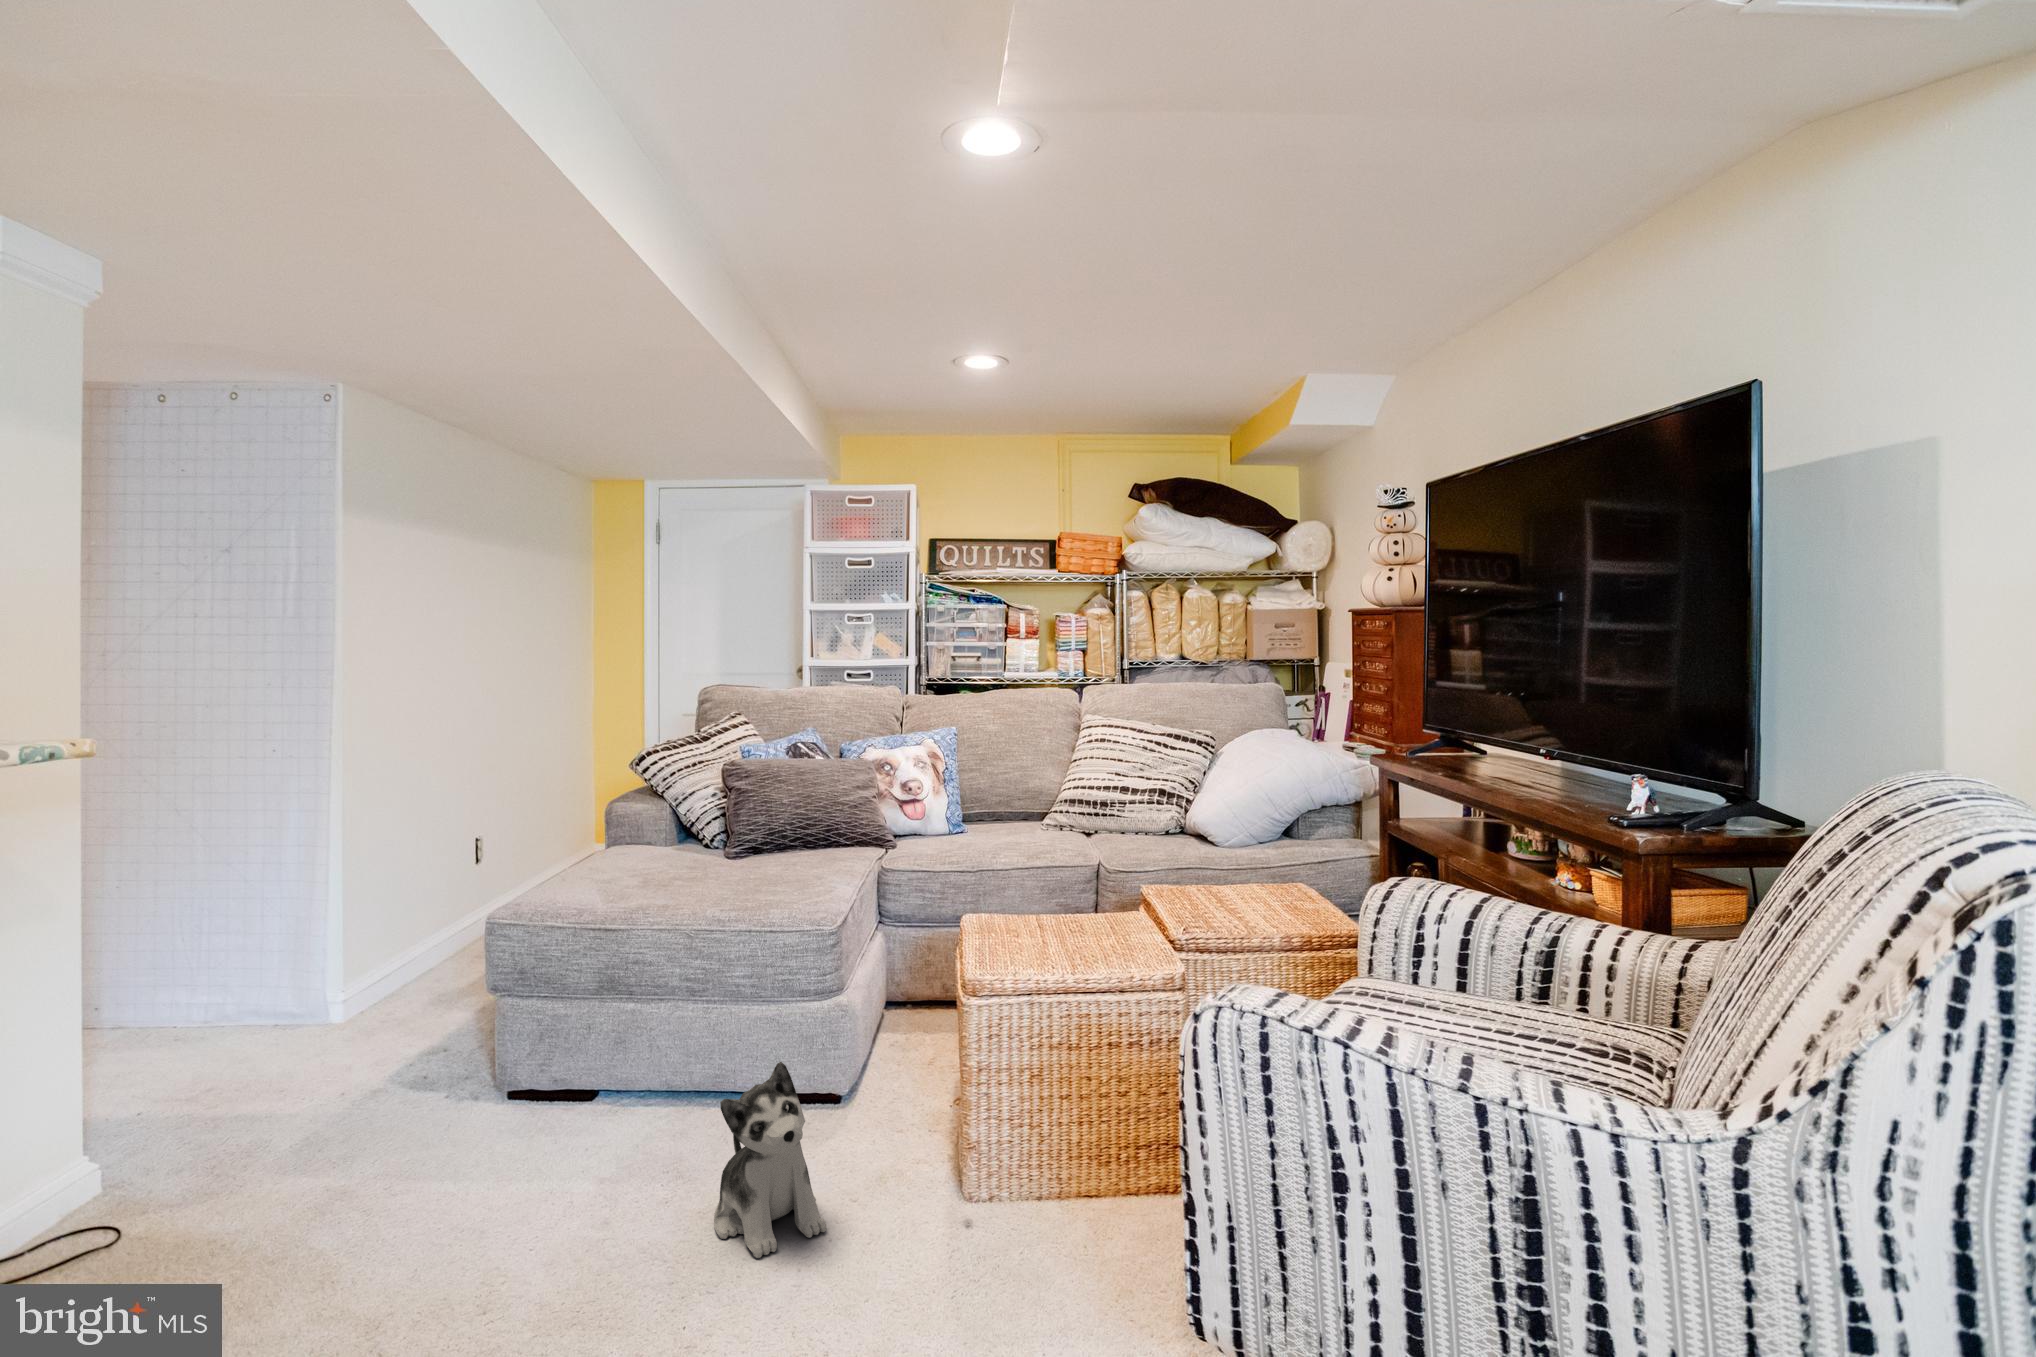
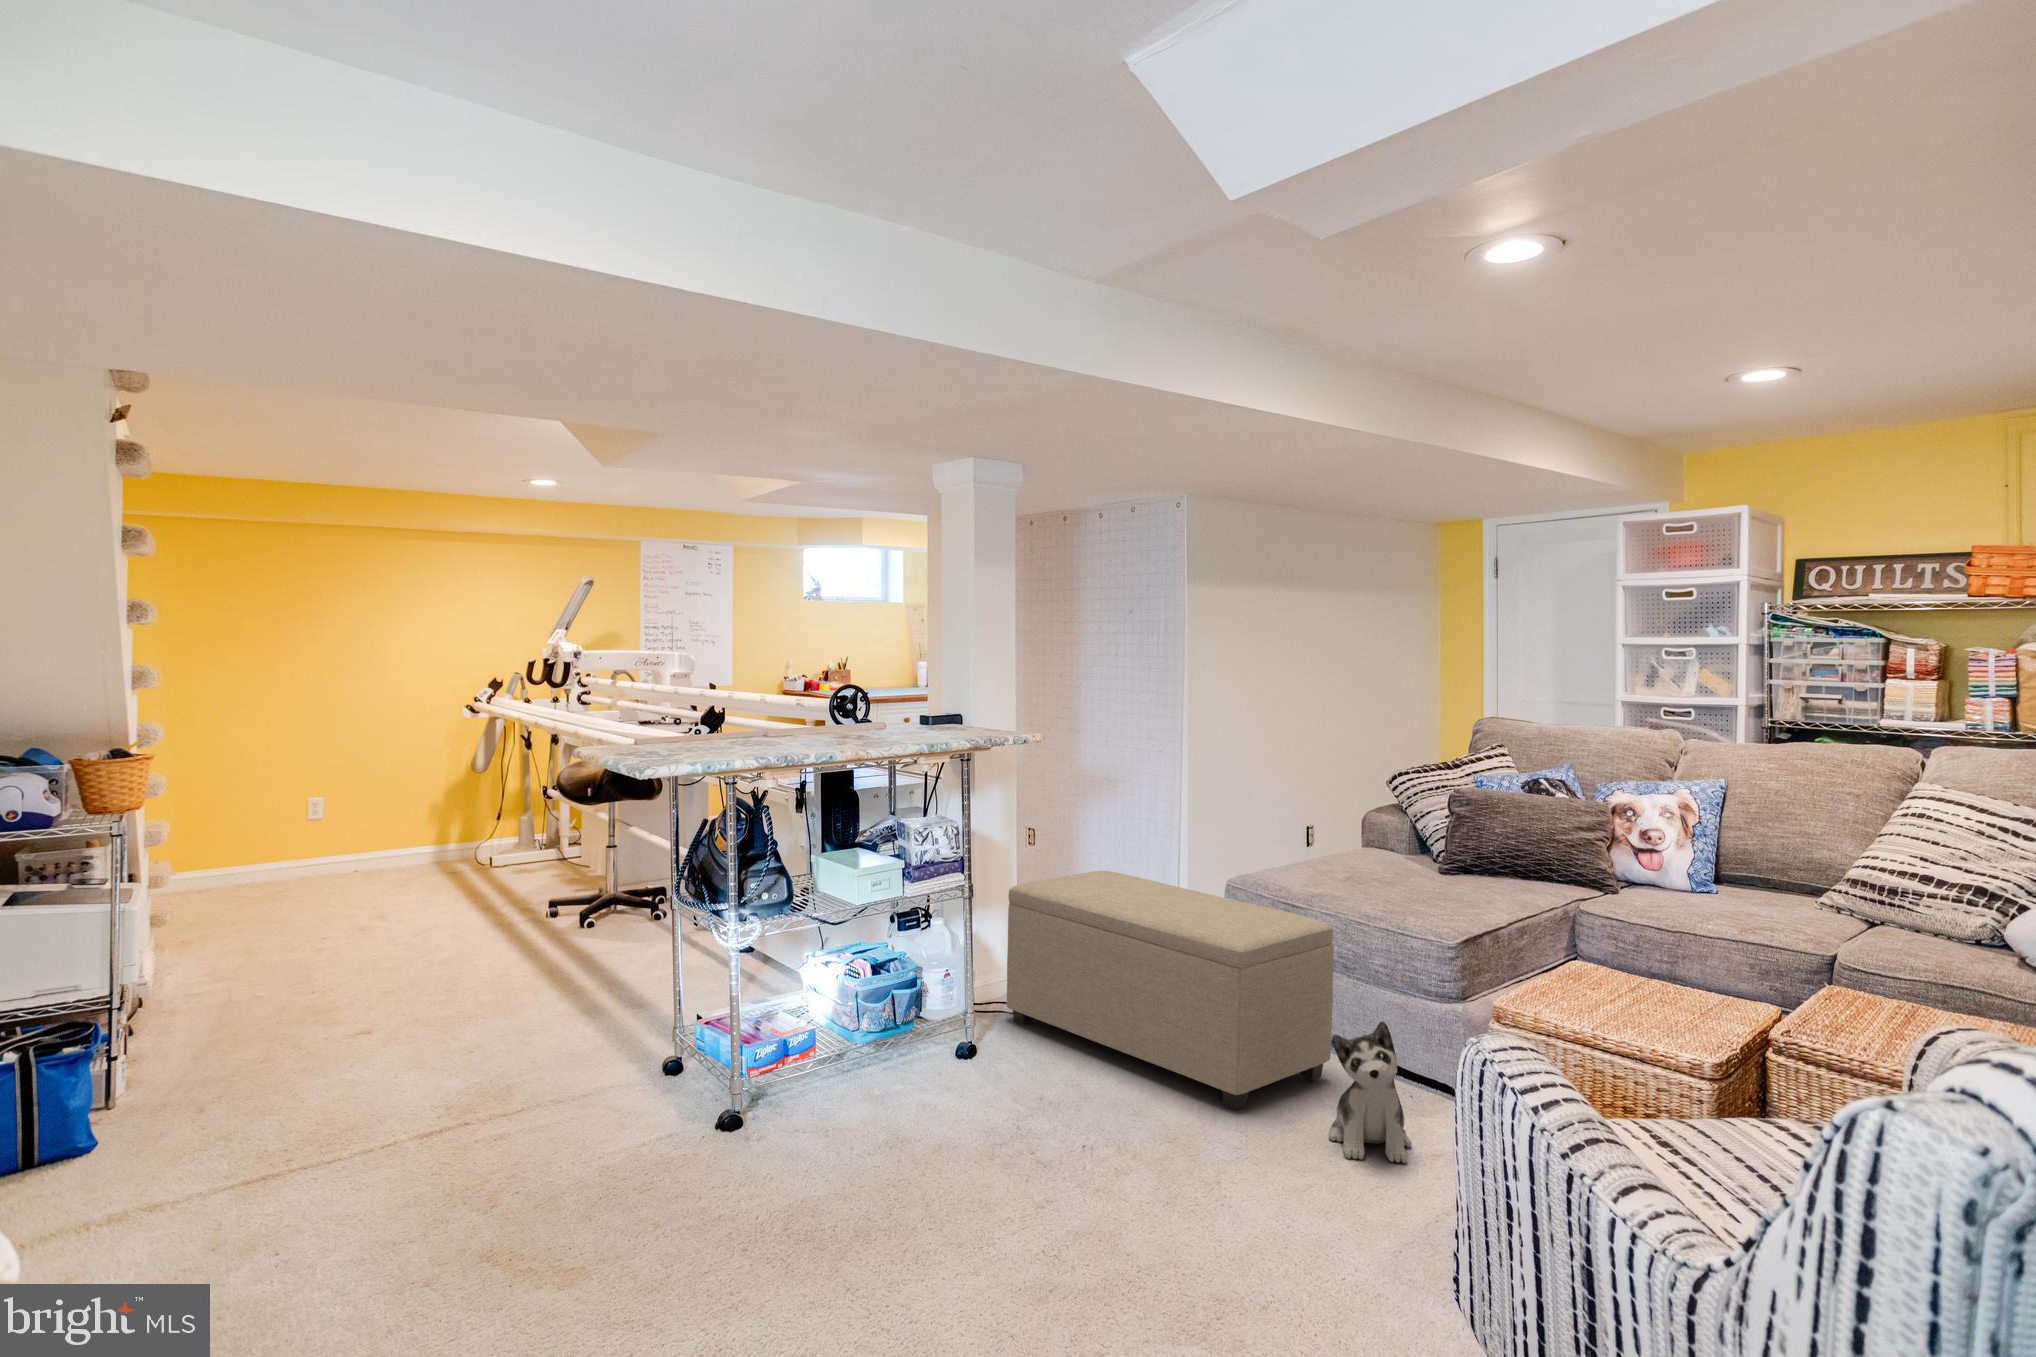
ottoman: none [87,945,667,1248] -> present [1007,871,1334,1110]

